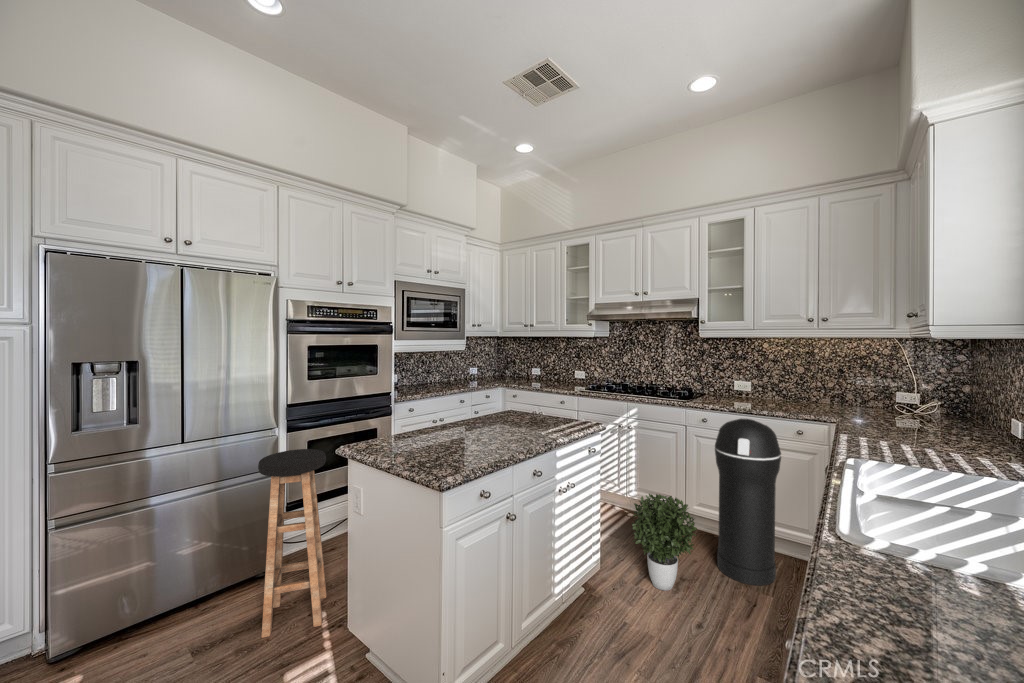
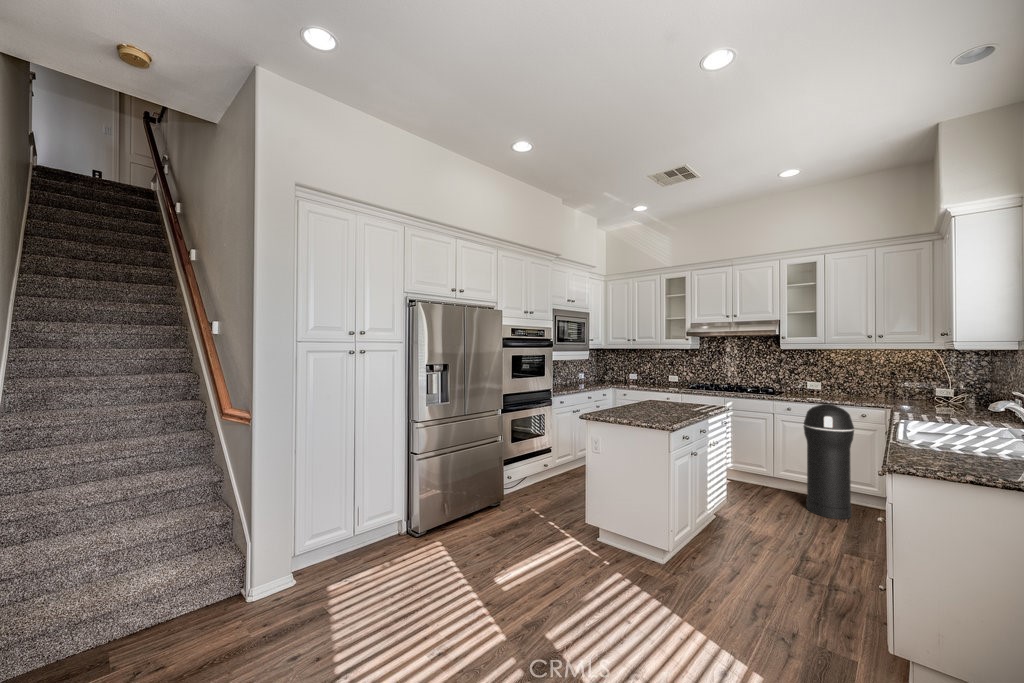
bar stool: present [258,449,327,638] -> none [513,418,555,533]
potted plant: present [632,494,697,591] -> none [748,454,798,520]

